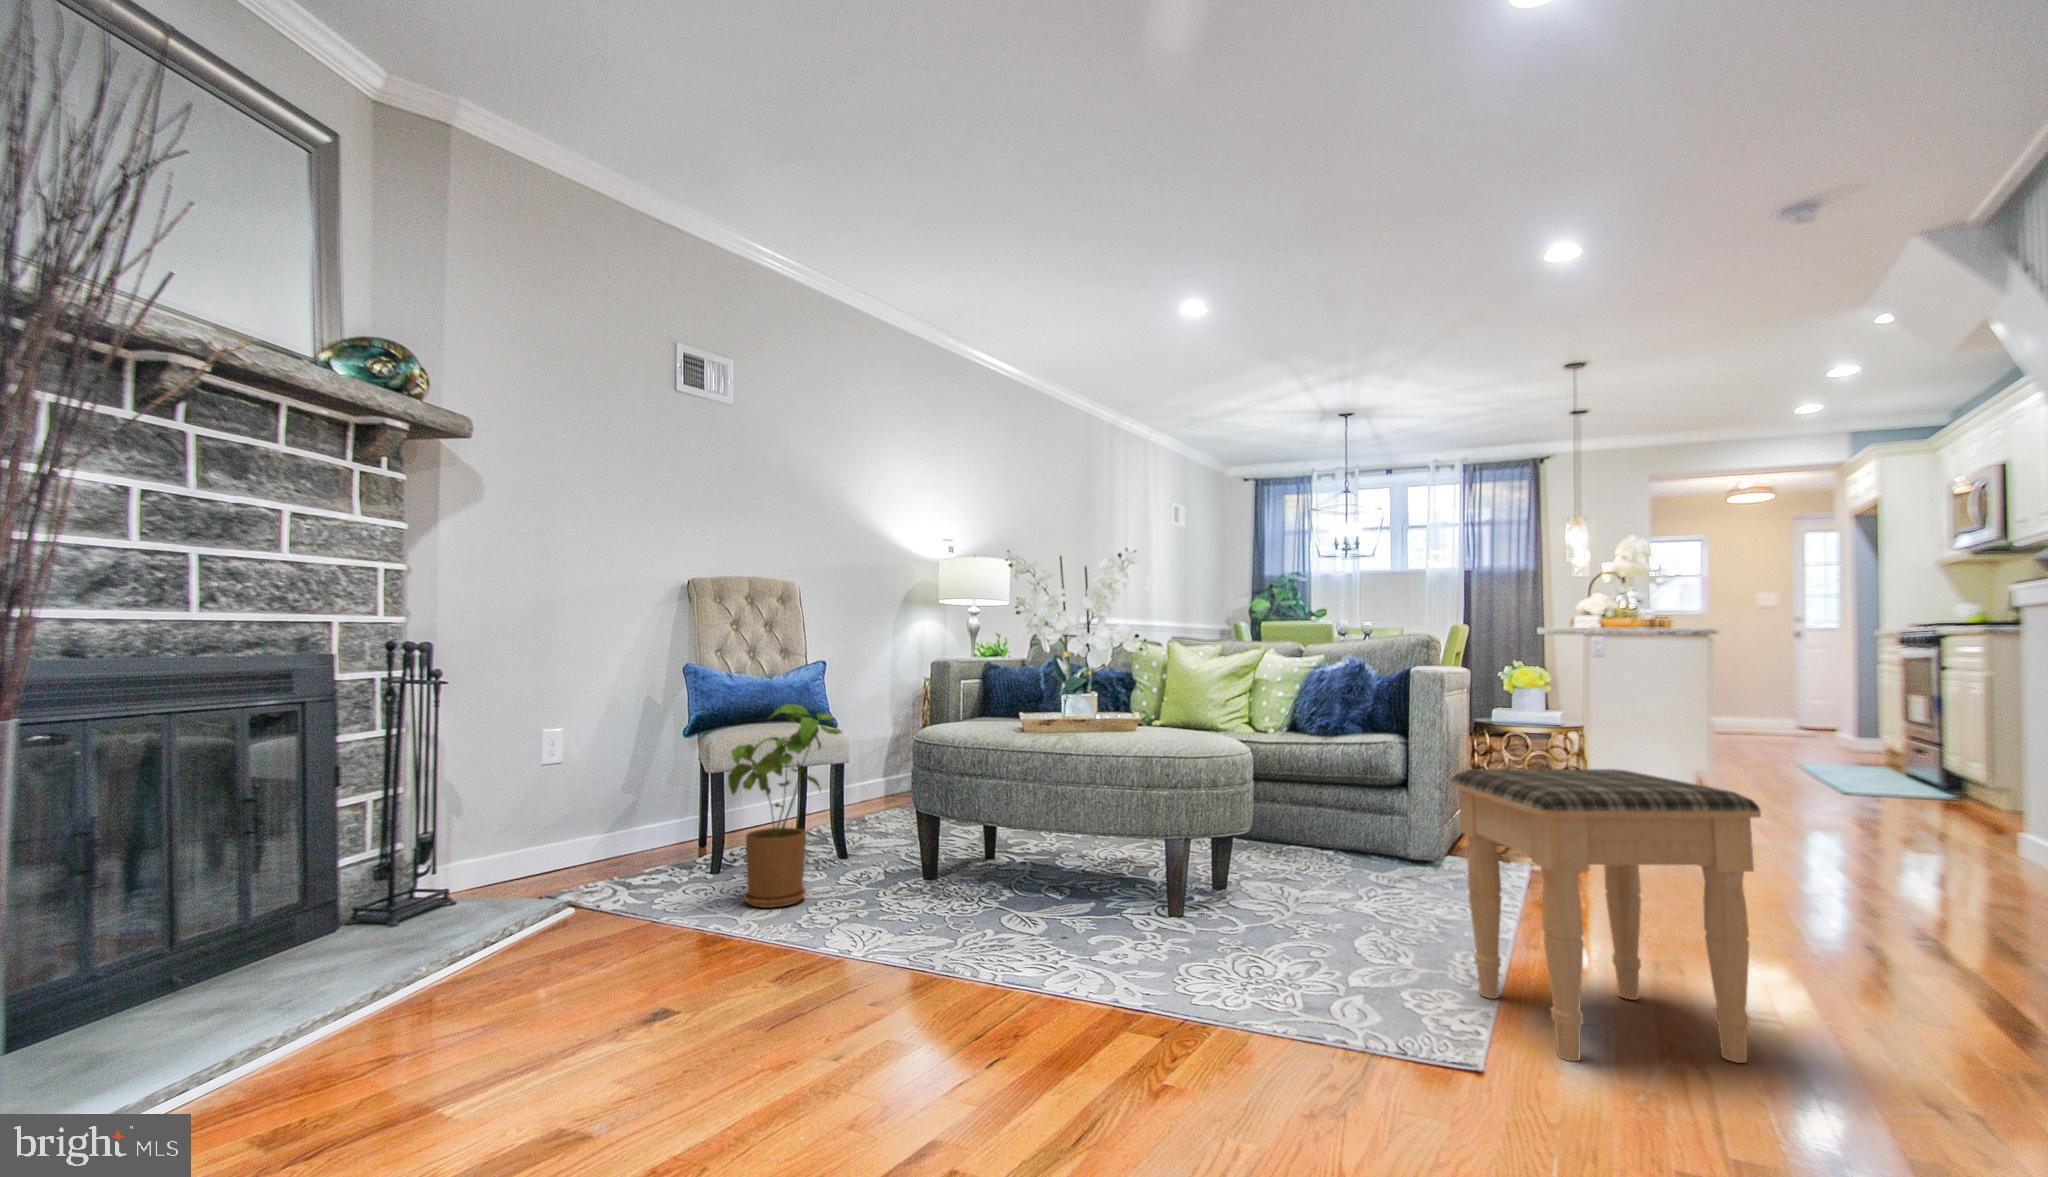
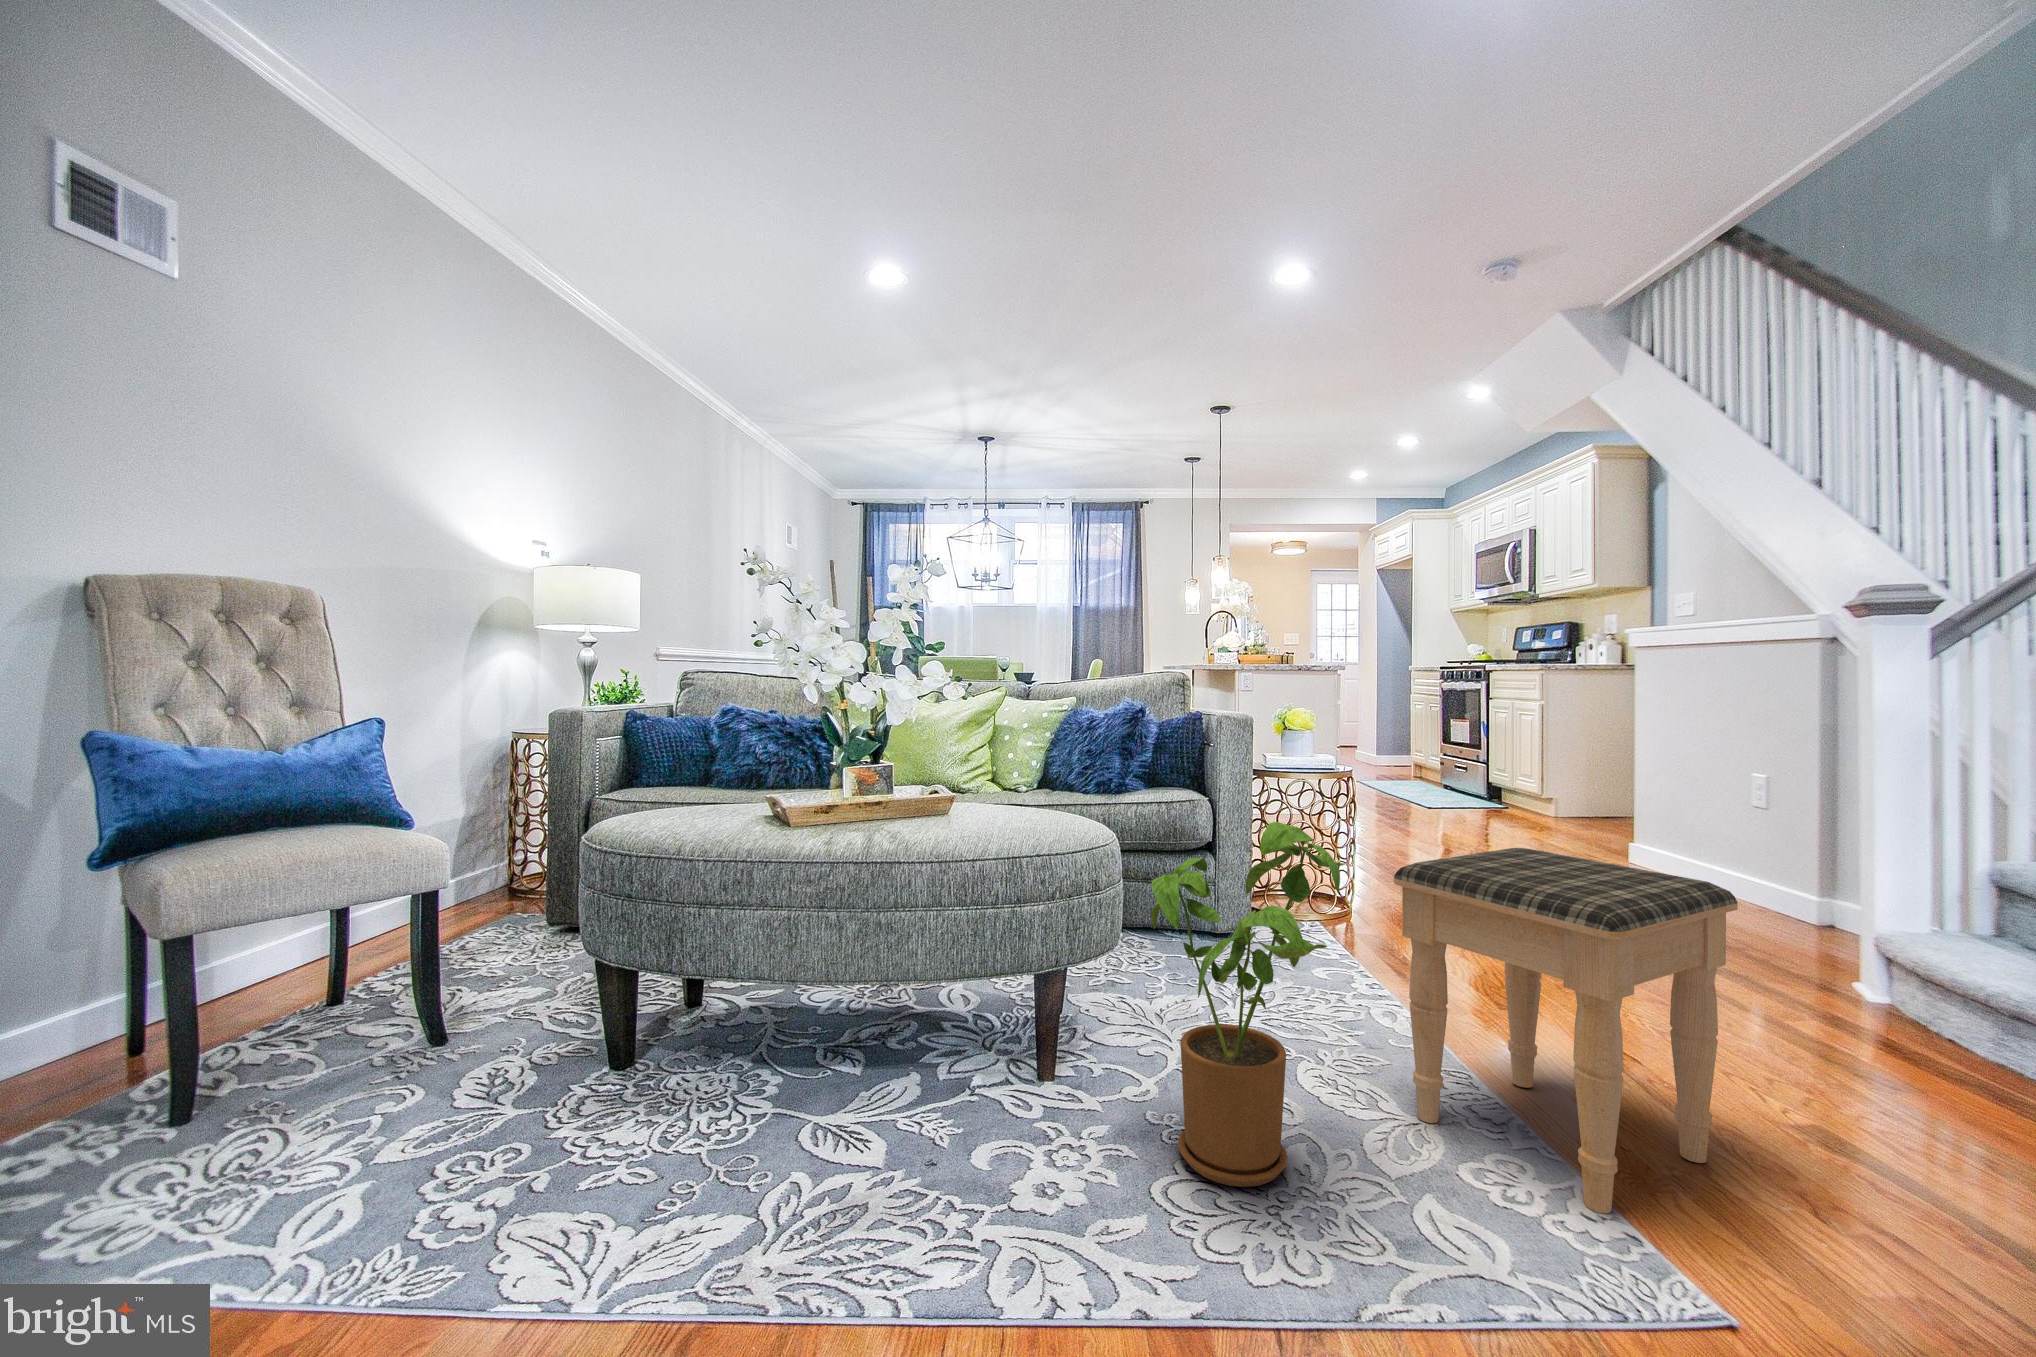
house plant: present [728,704,842,908] -> present [1151,822,1345,1187]

